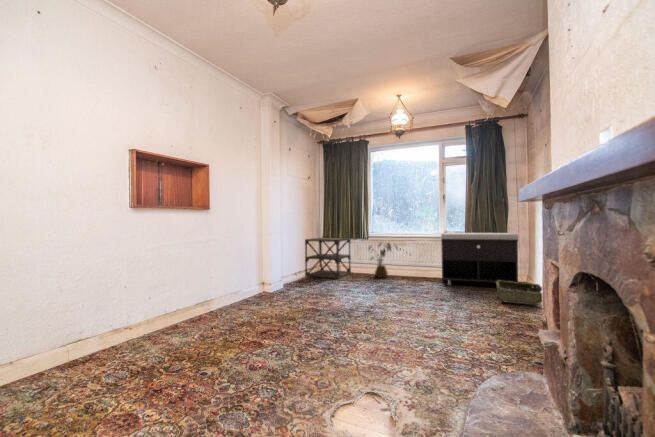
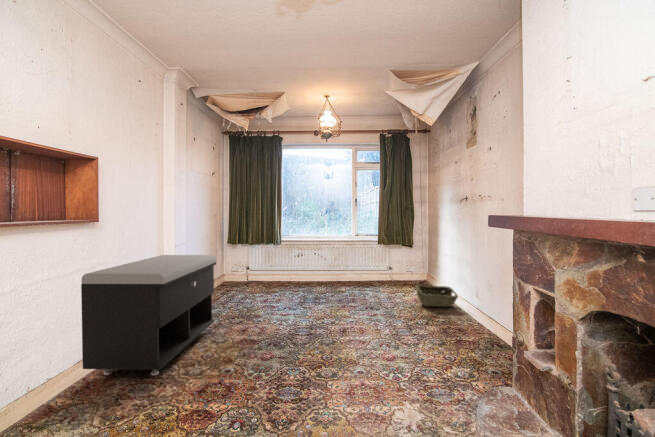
storage bench: present [441,233,518,285] -> present [81,255,216,376]
side table: present [305,238,351,279] -> none [209,244,261,292]
house plant: present [369,243,398,278] -> none [283,248,315,286]

